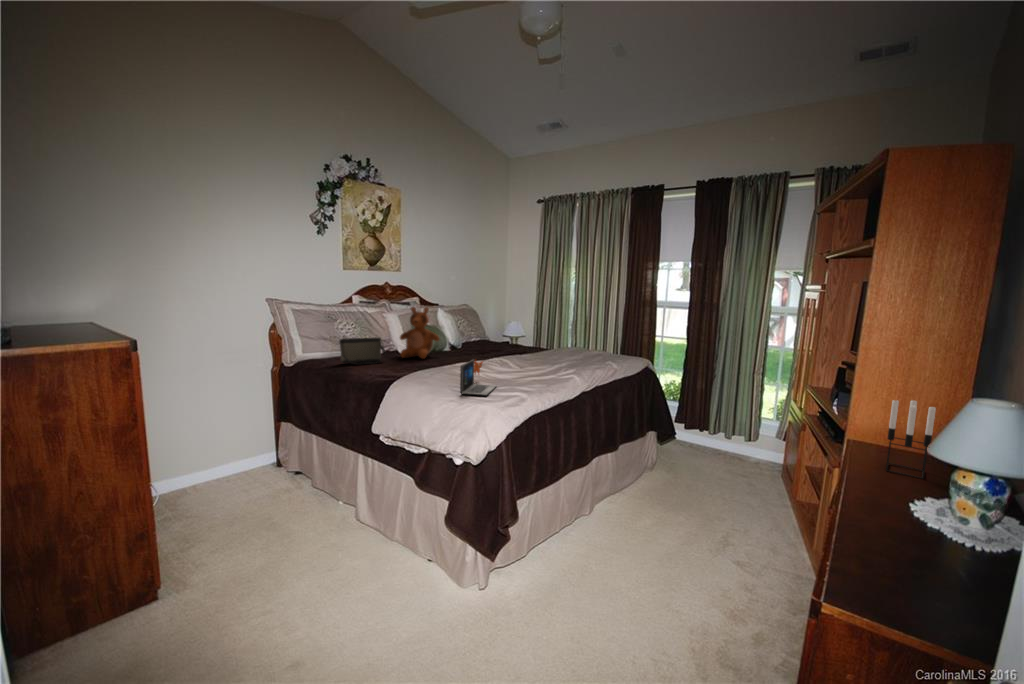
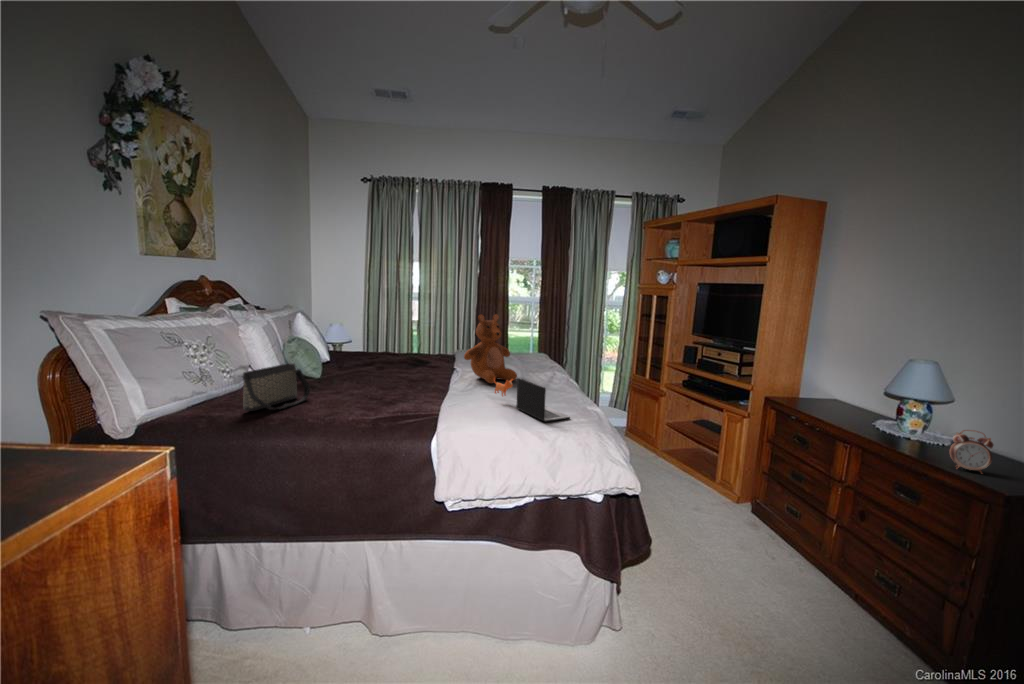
teddy bear: present [400,307,439,359] -> present [464,314,517,383]
candle holder: present [886,400,936,479] -> none [811,367,844,417]
alarm clock: none [873,498,941,575] -> present [949,430,994,474]

